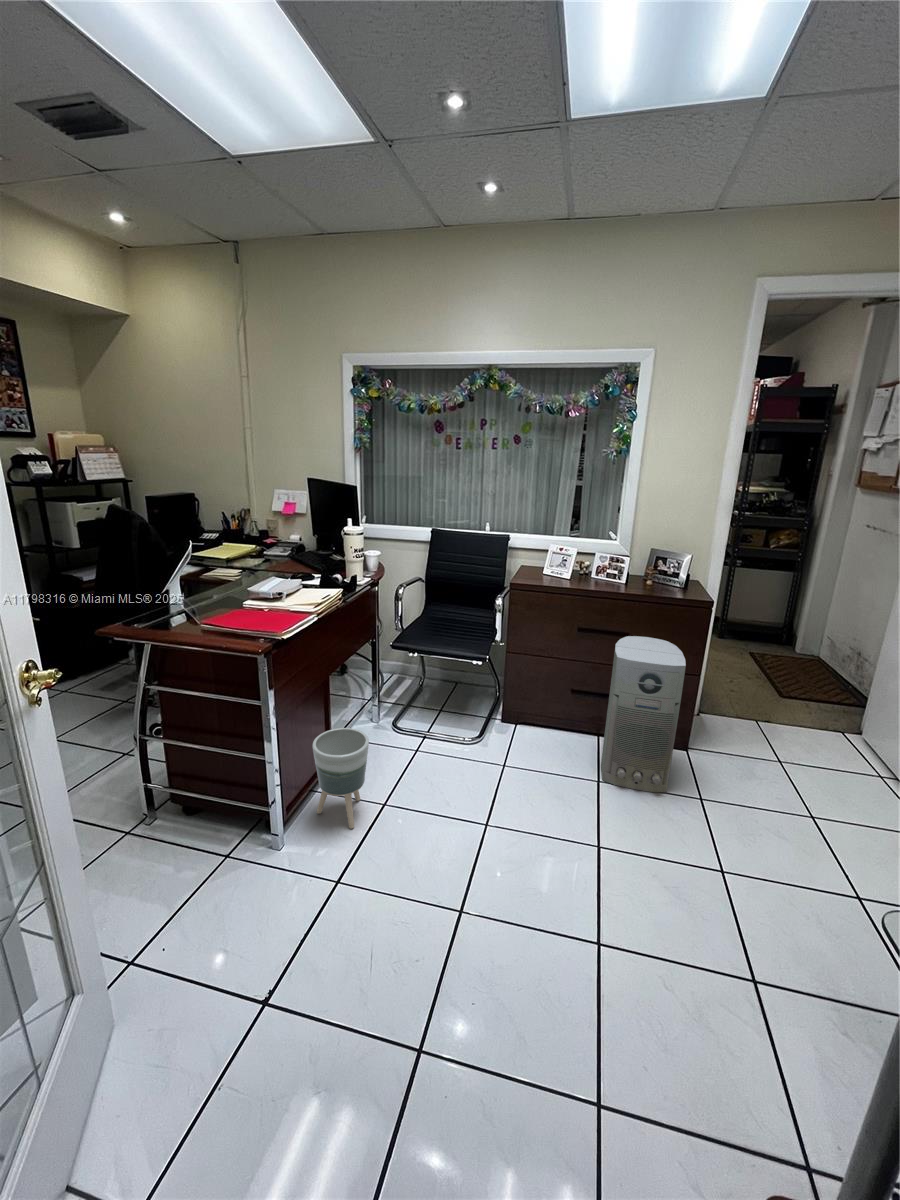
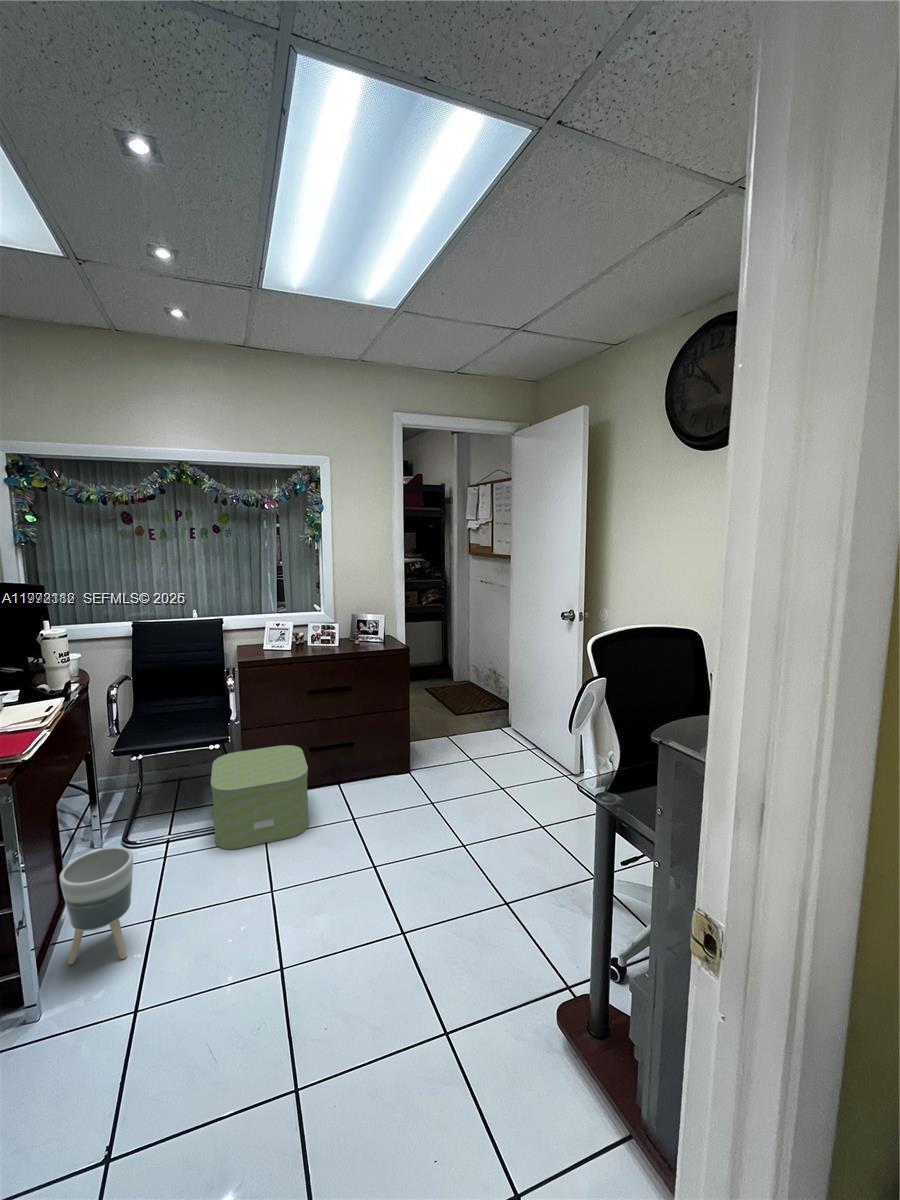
air purifier: present [601,636,686,792] -> none [346,685,406,815]
storage box: none [458,673,559,778] -> present [211,745,309,849]

